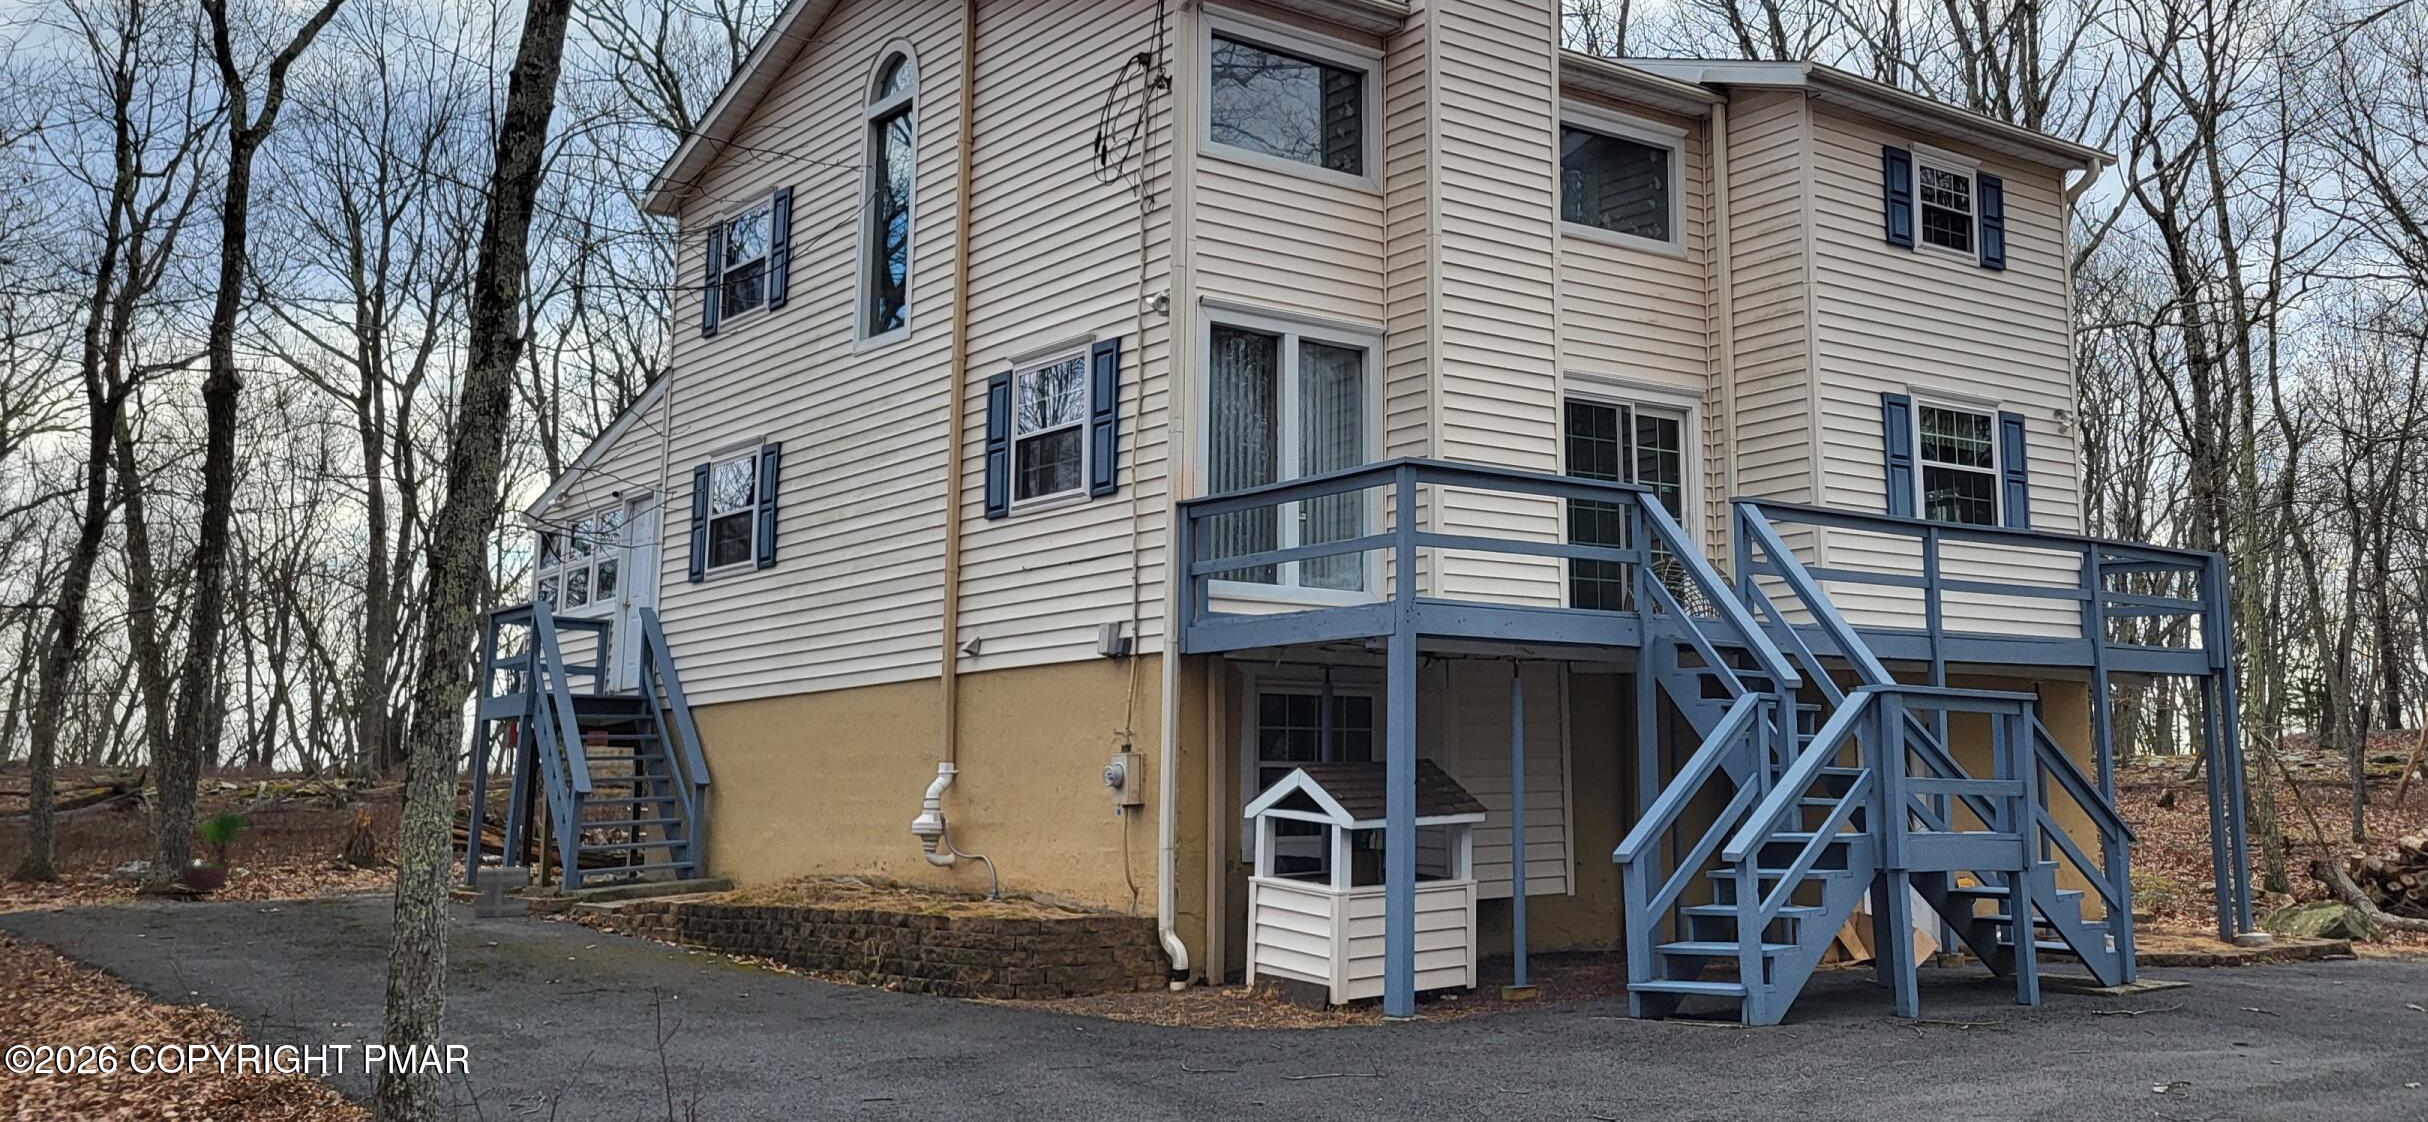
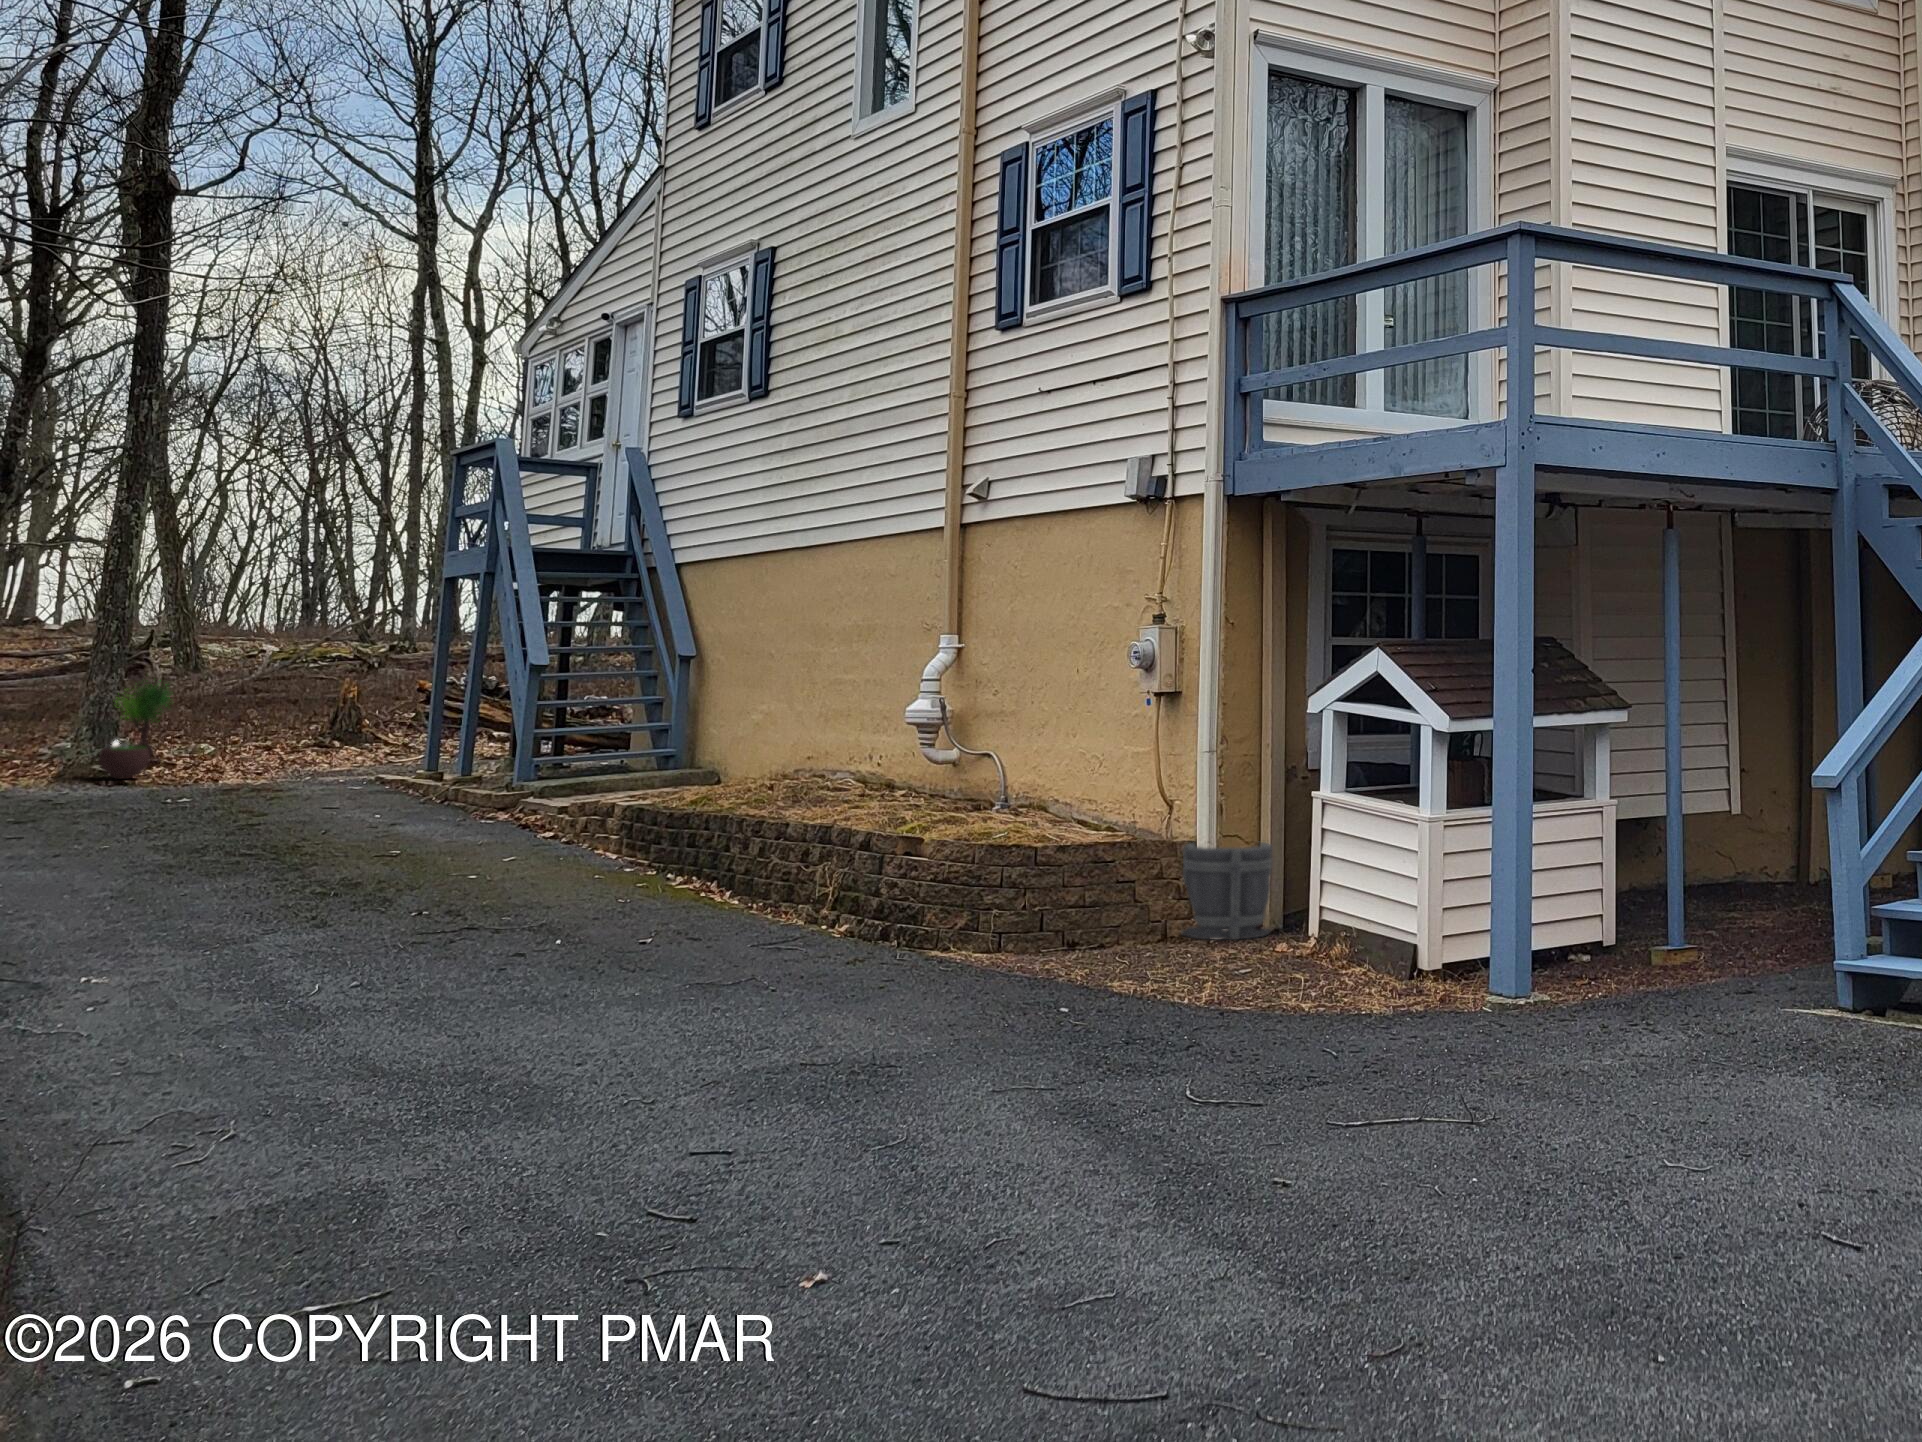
bucket: present [475,868,529,917] -> present [1181,842,1273,940]

